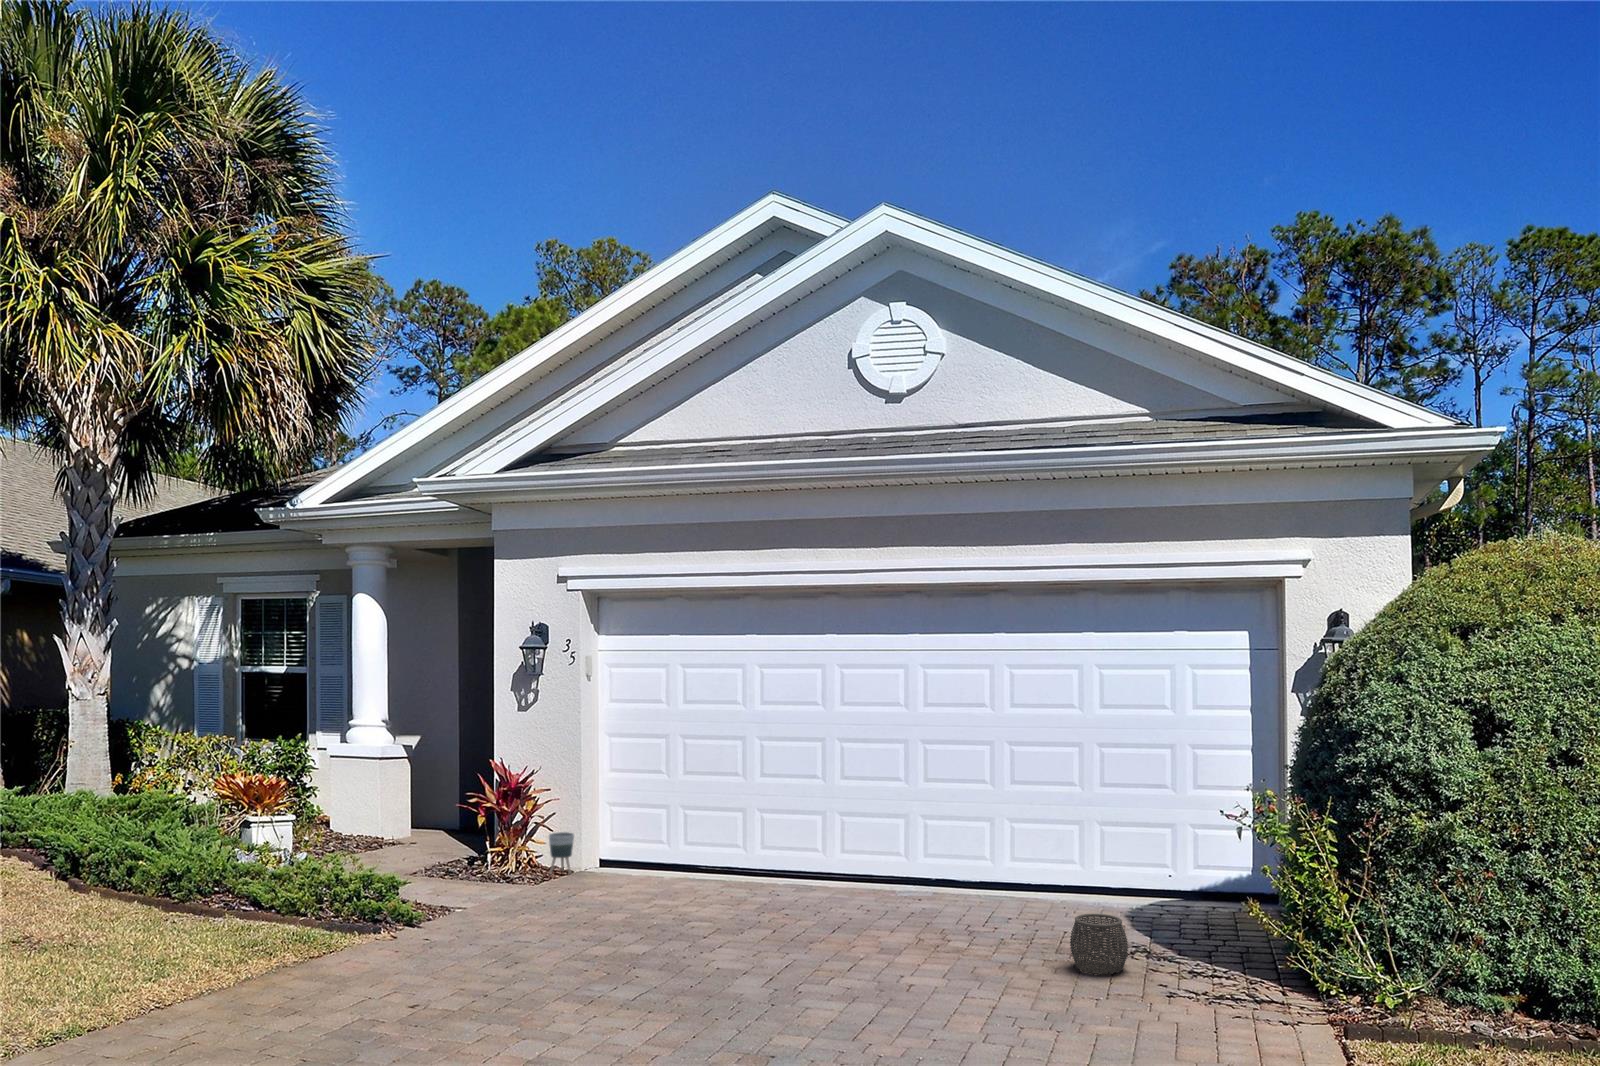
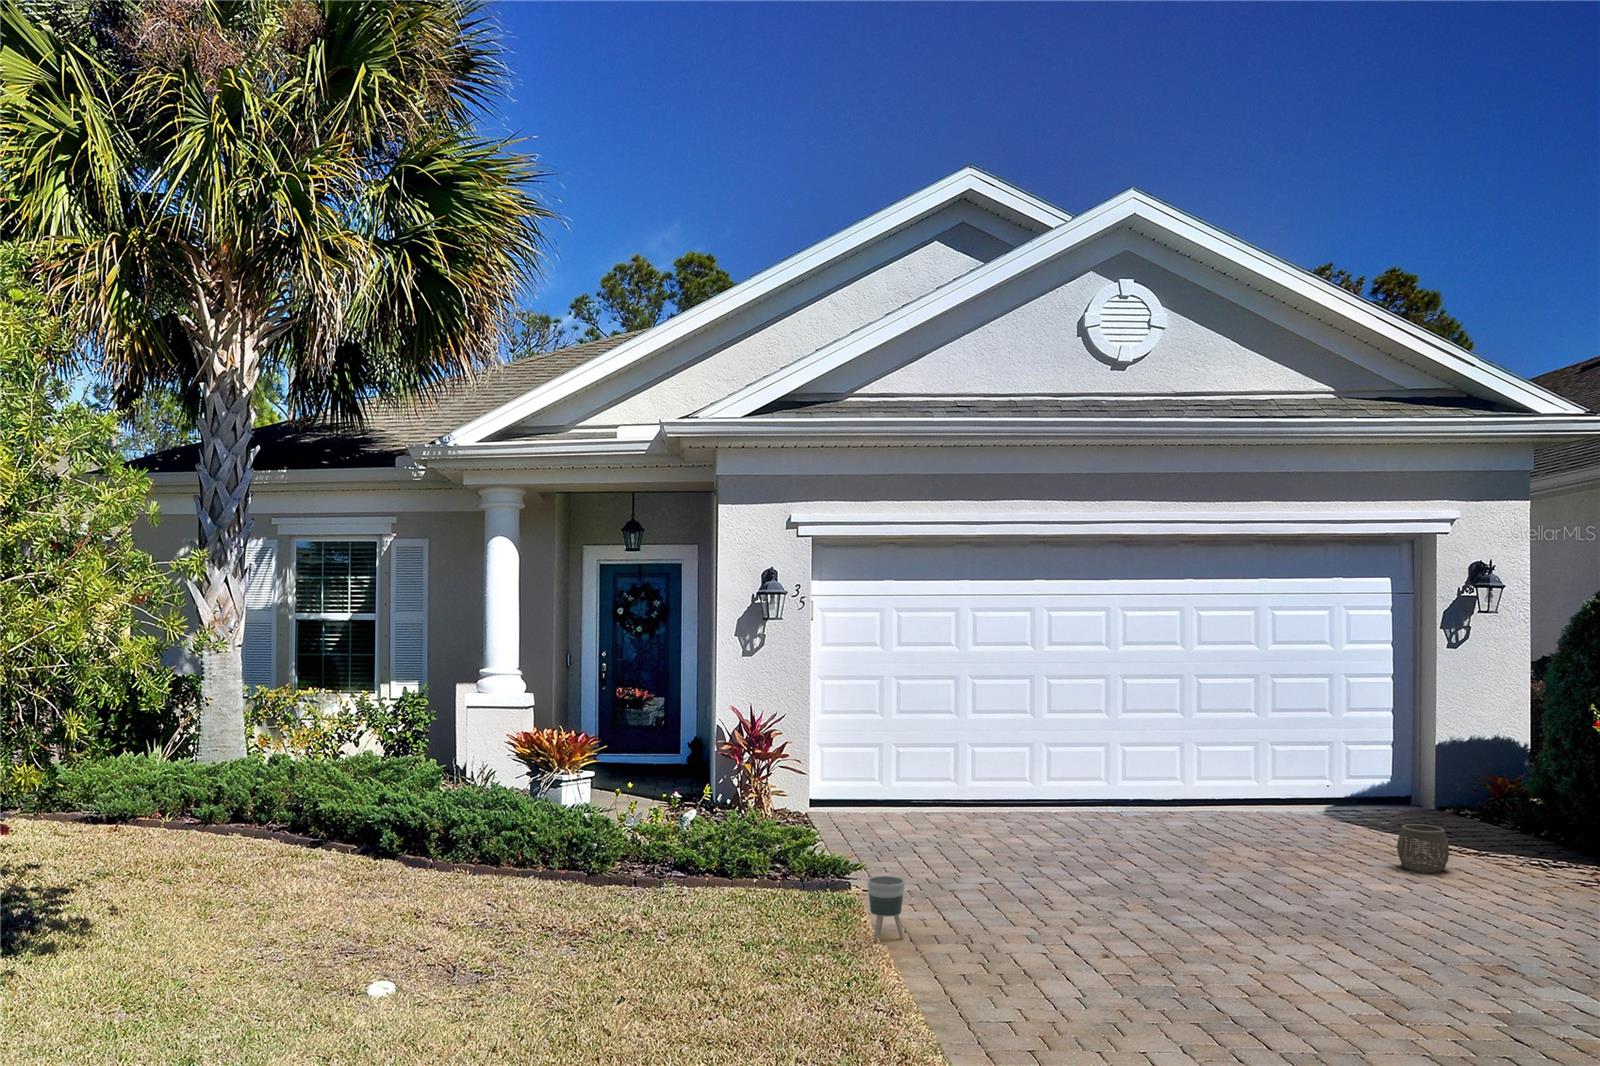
planter: present [549,832,574,874] -> present [867,876,905,941]

